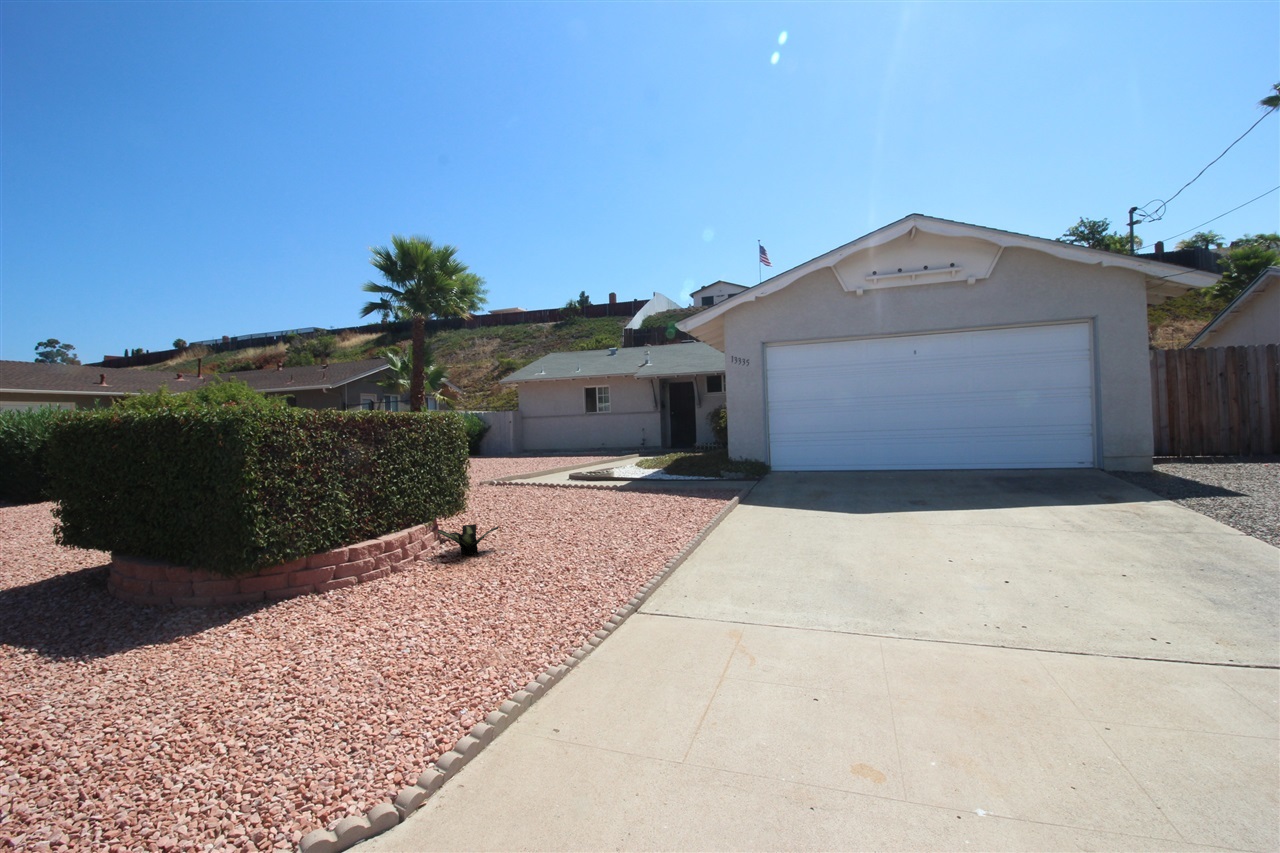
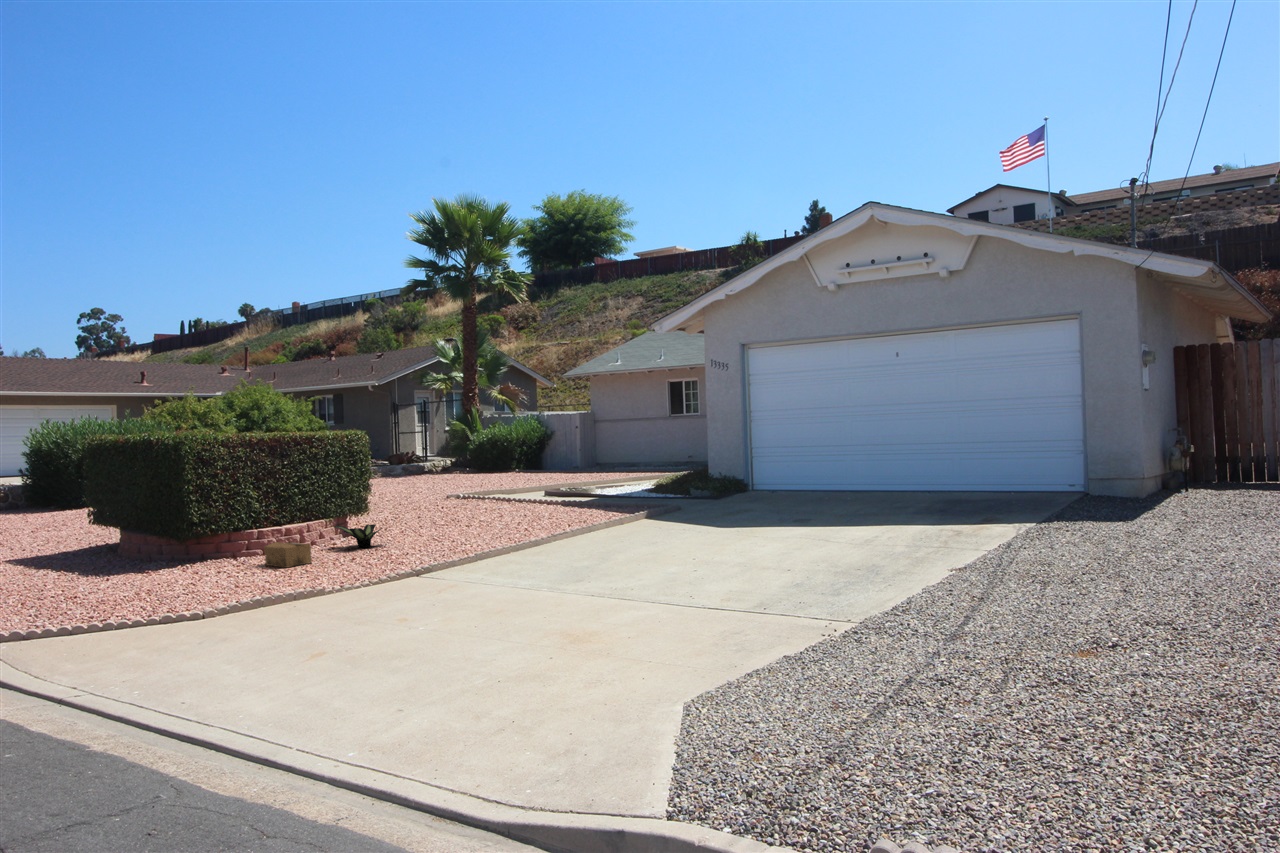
cardboard box: none [358,557,431,600] -> present [264,542,312,568]

